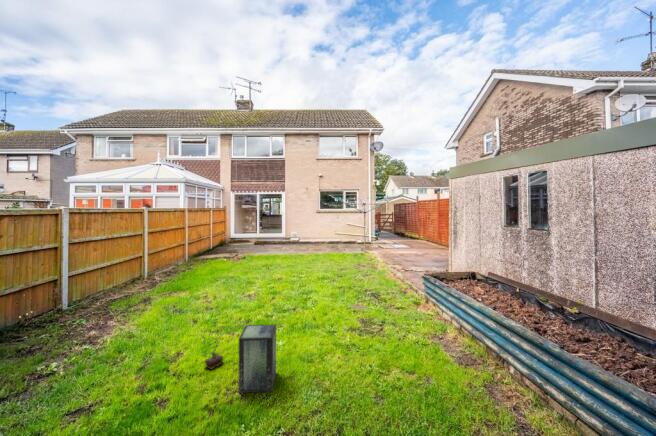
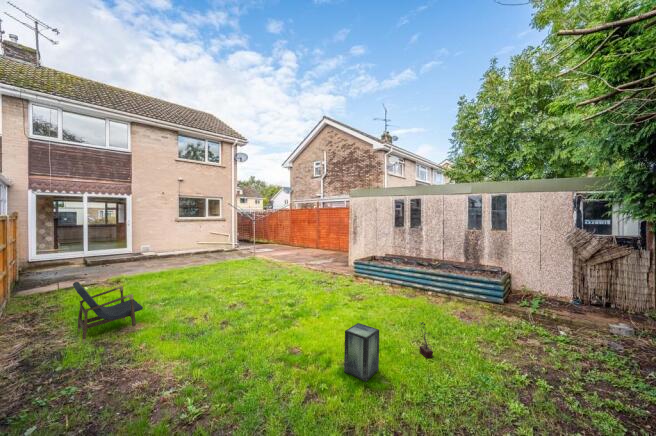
lounge chair: none [140,243,184,281] -> present [73,282,143,343]
storage box: present [239,325,276,393] -> present [344,323,379,382]

